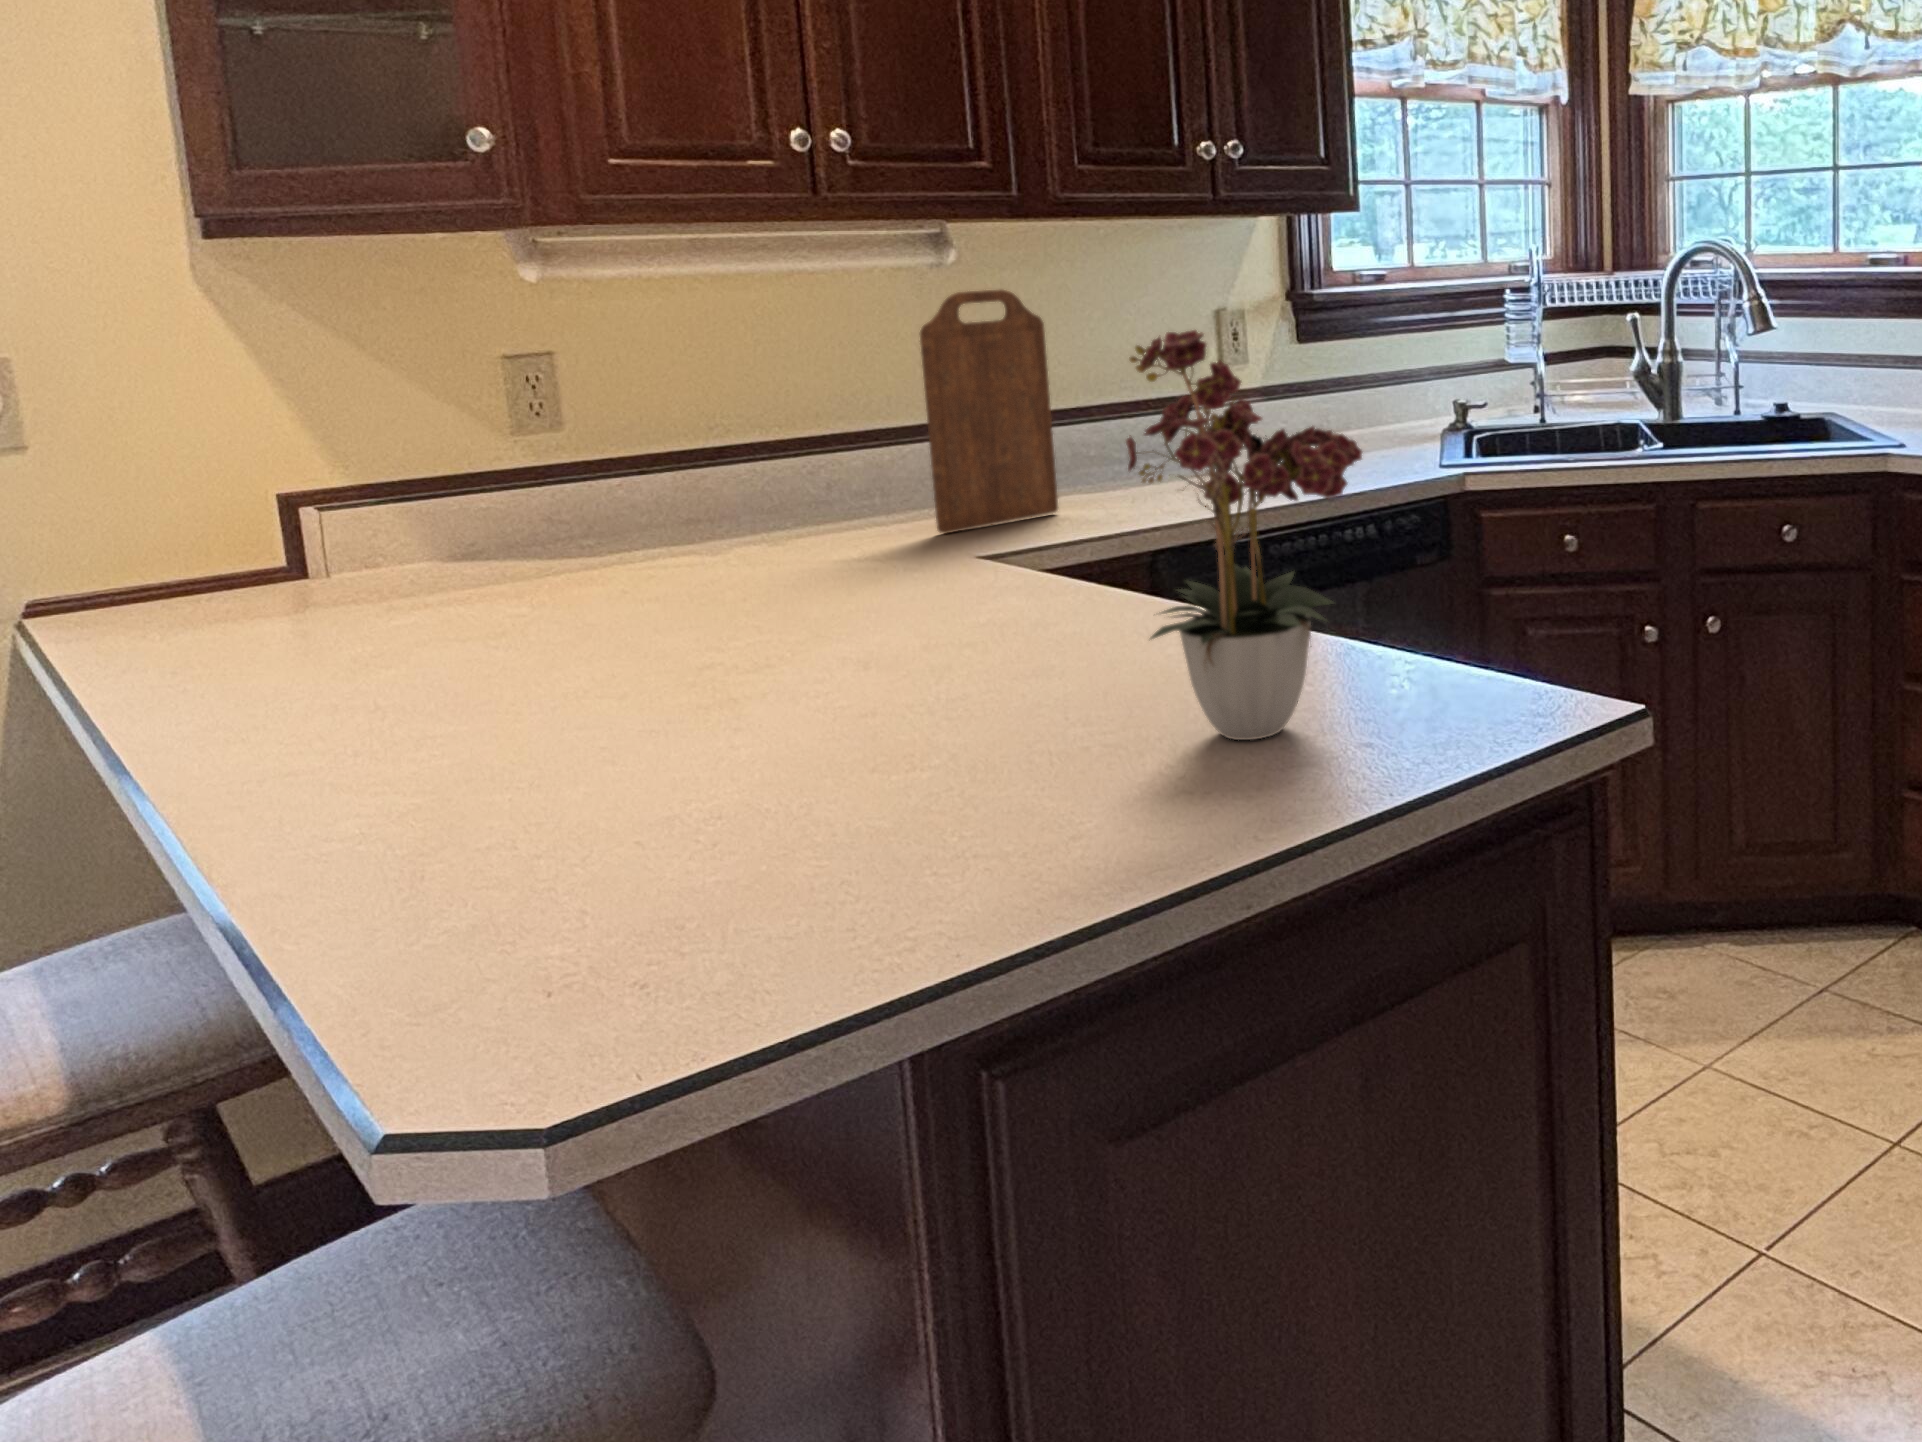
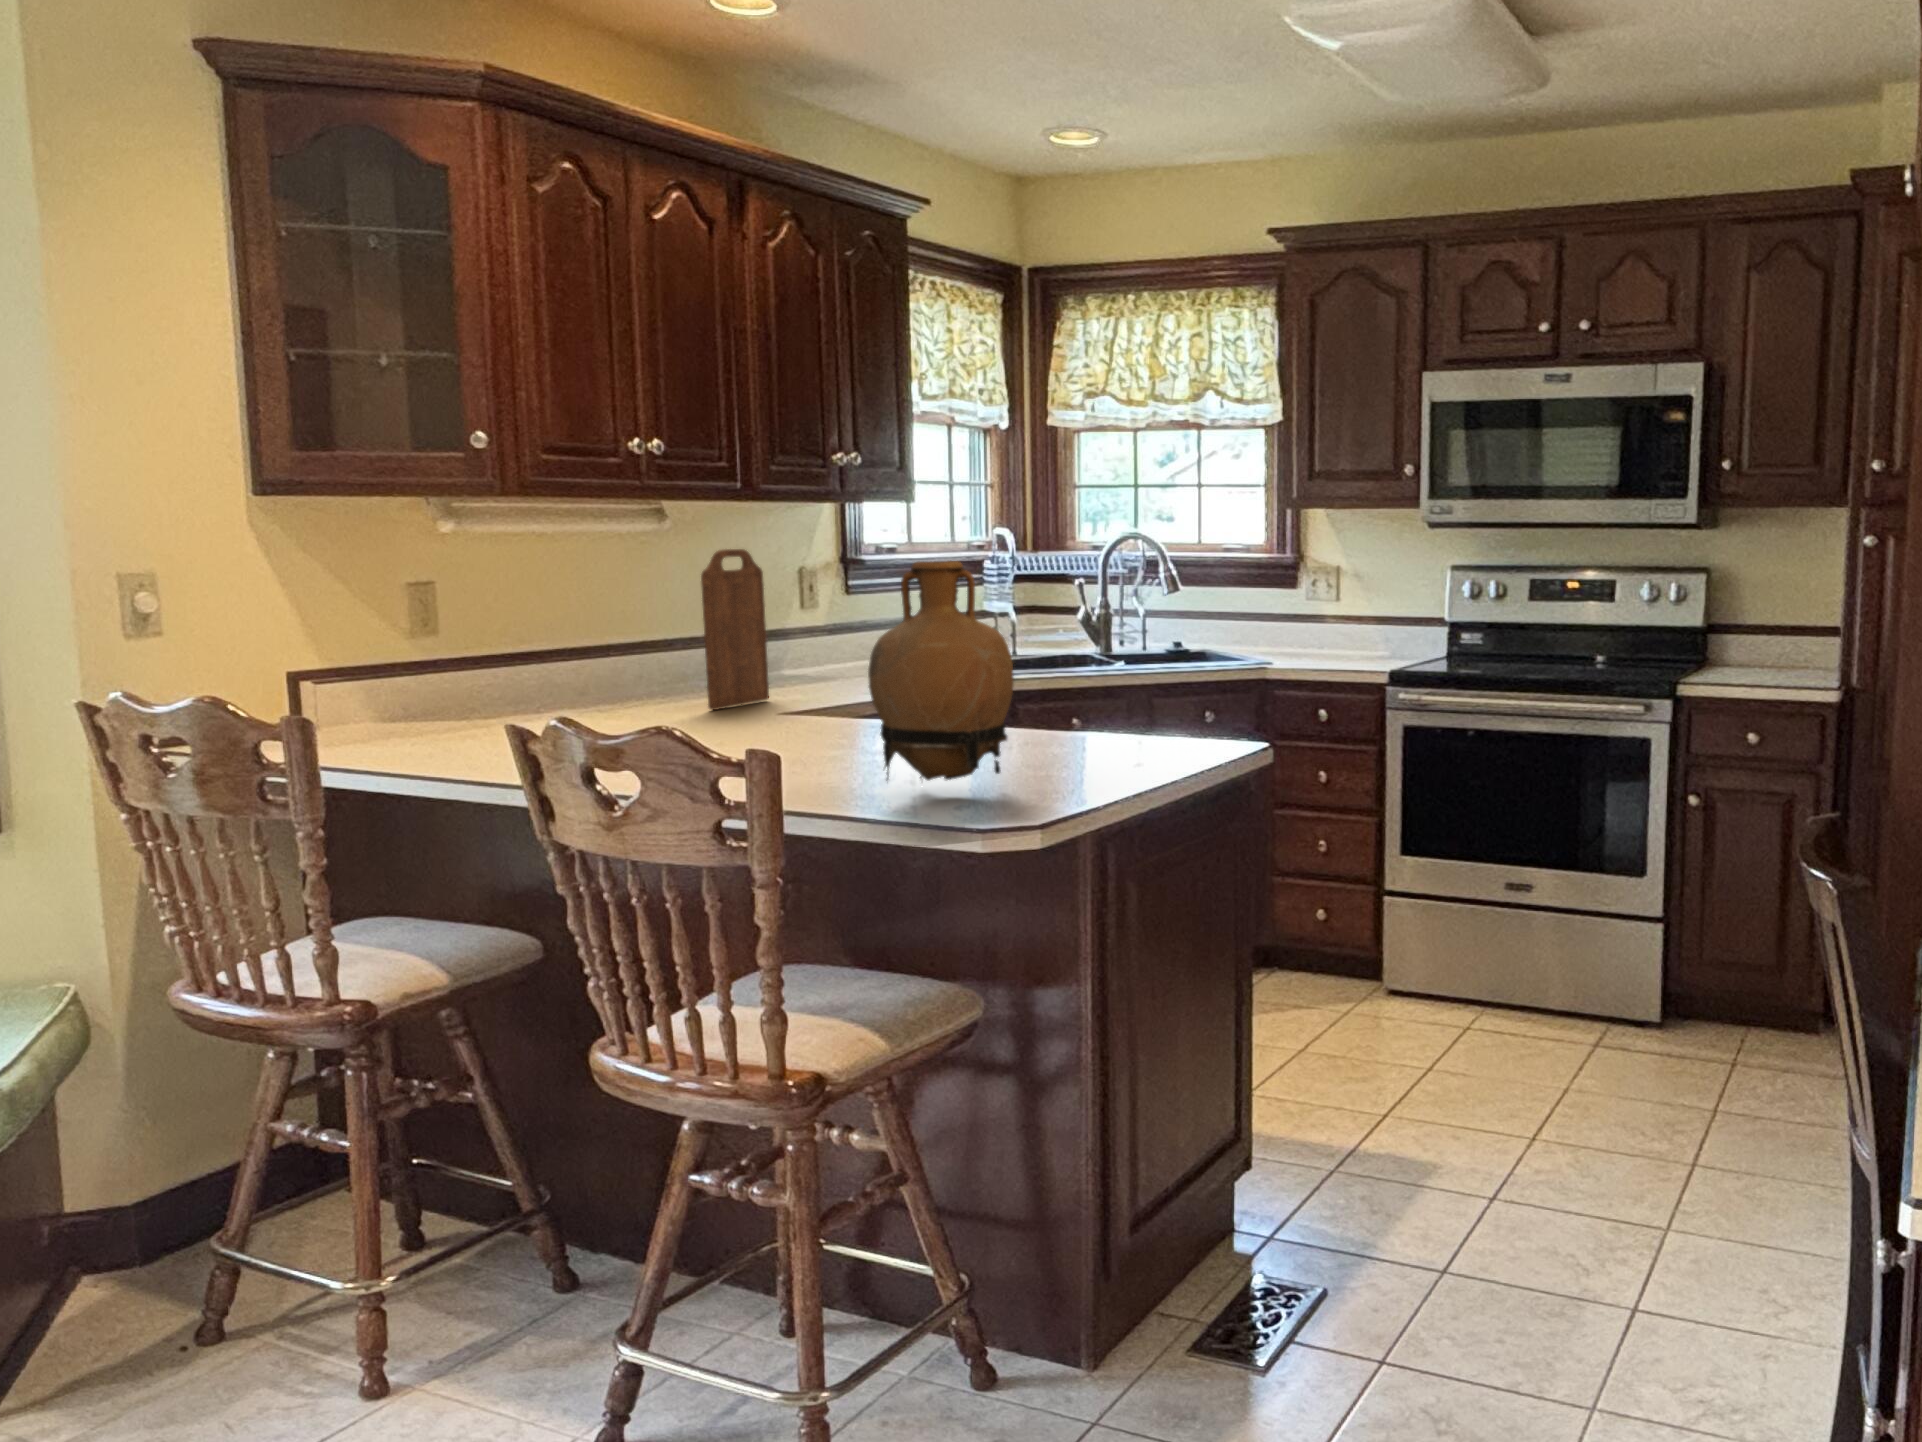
flower arrangement: present [1126,330,1362,740] -> none [1055,556,1163,761]
vase: none [478,340,852,850] -> present [868,561,1014,781]

